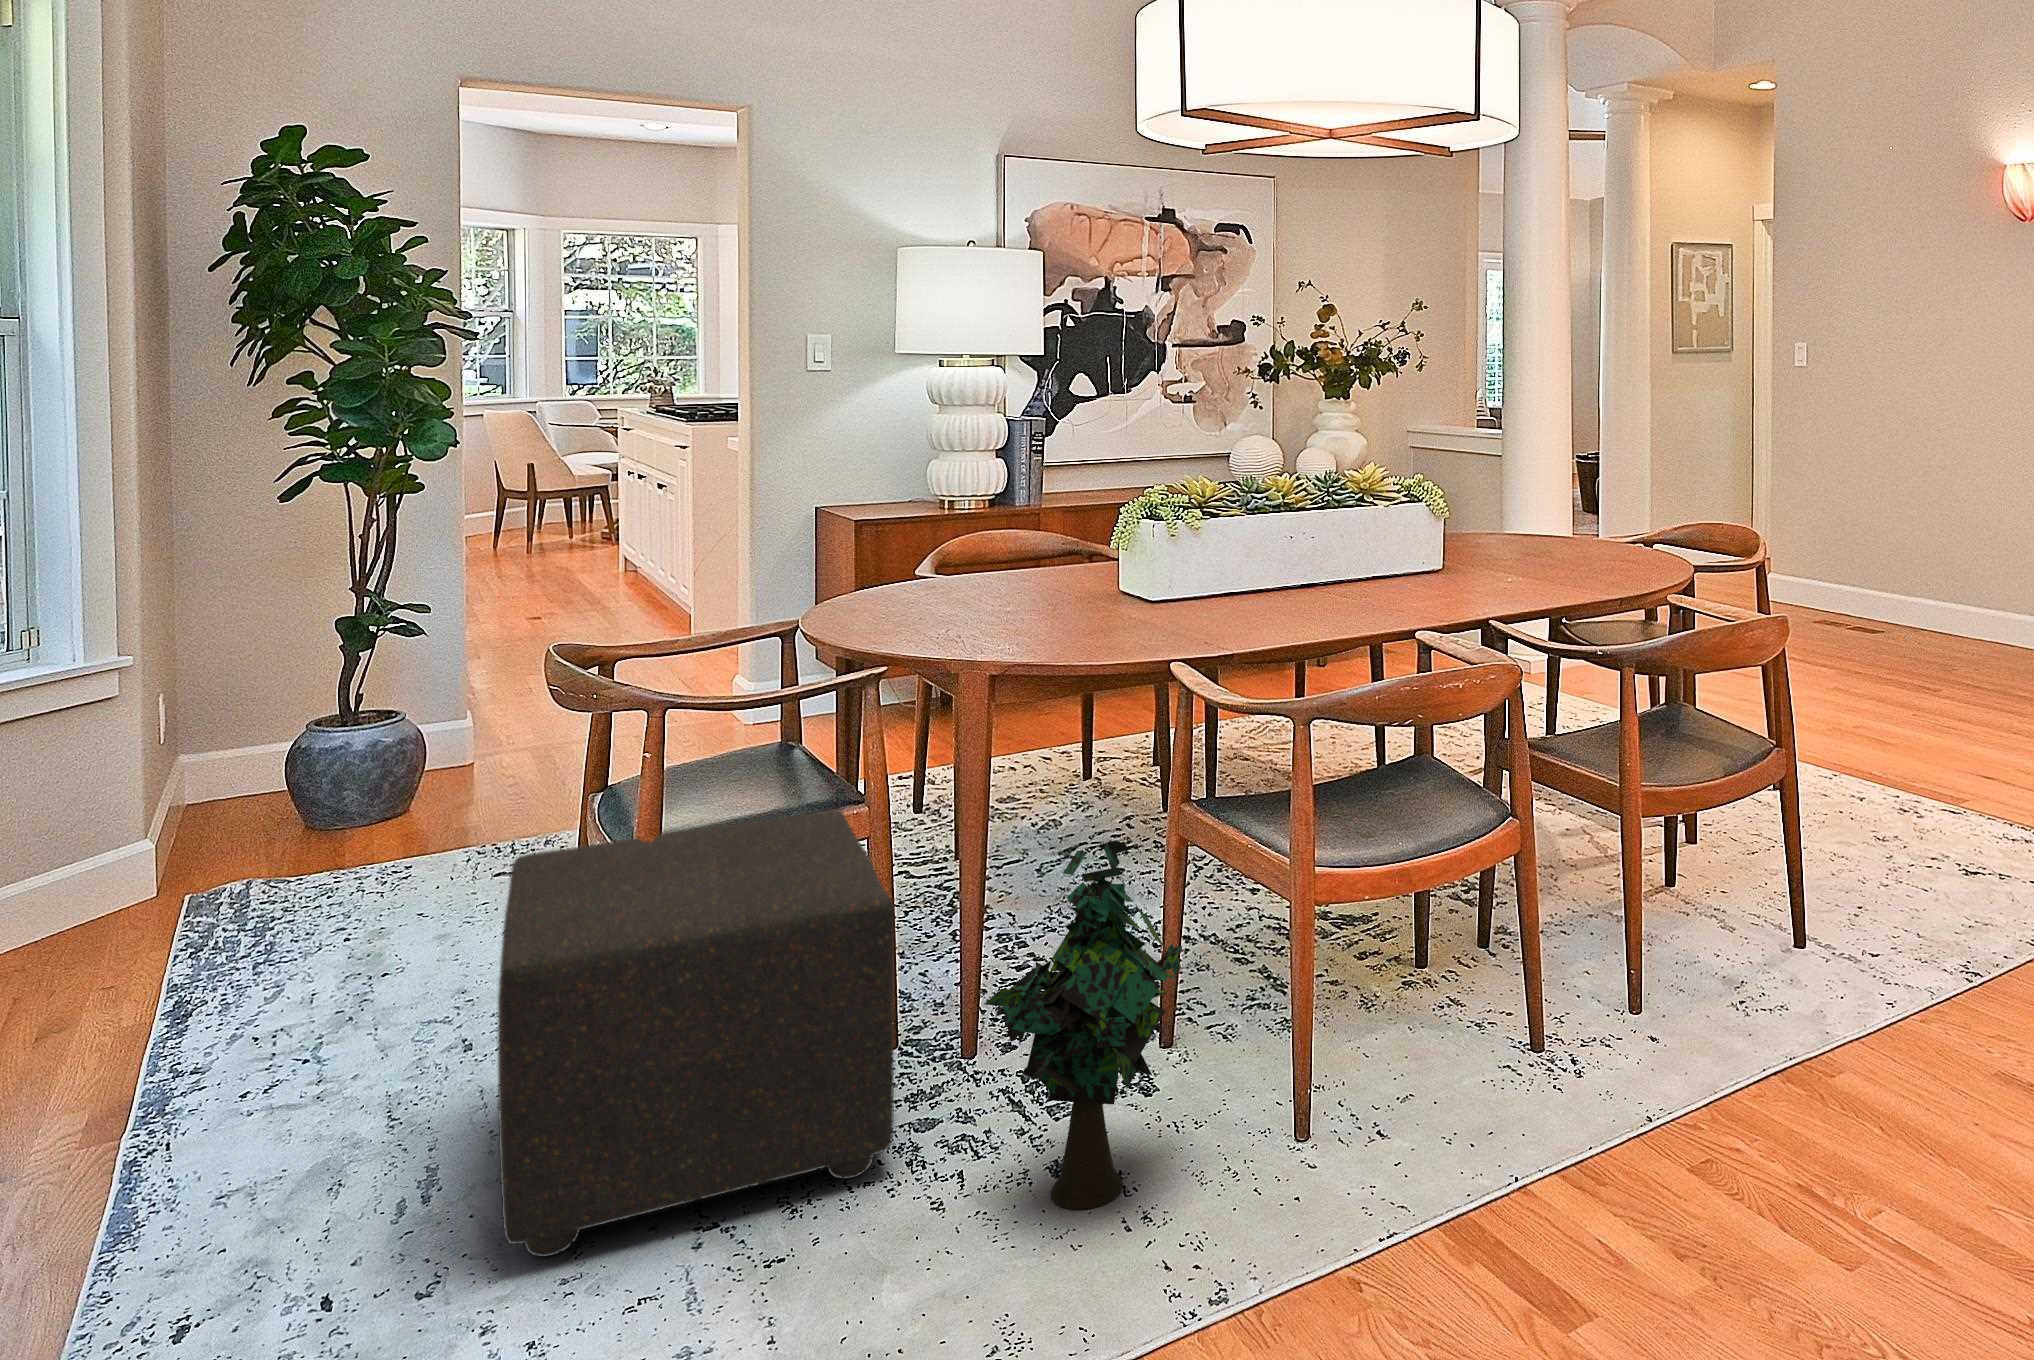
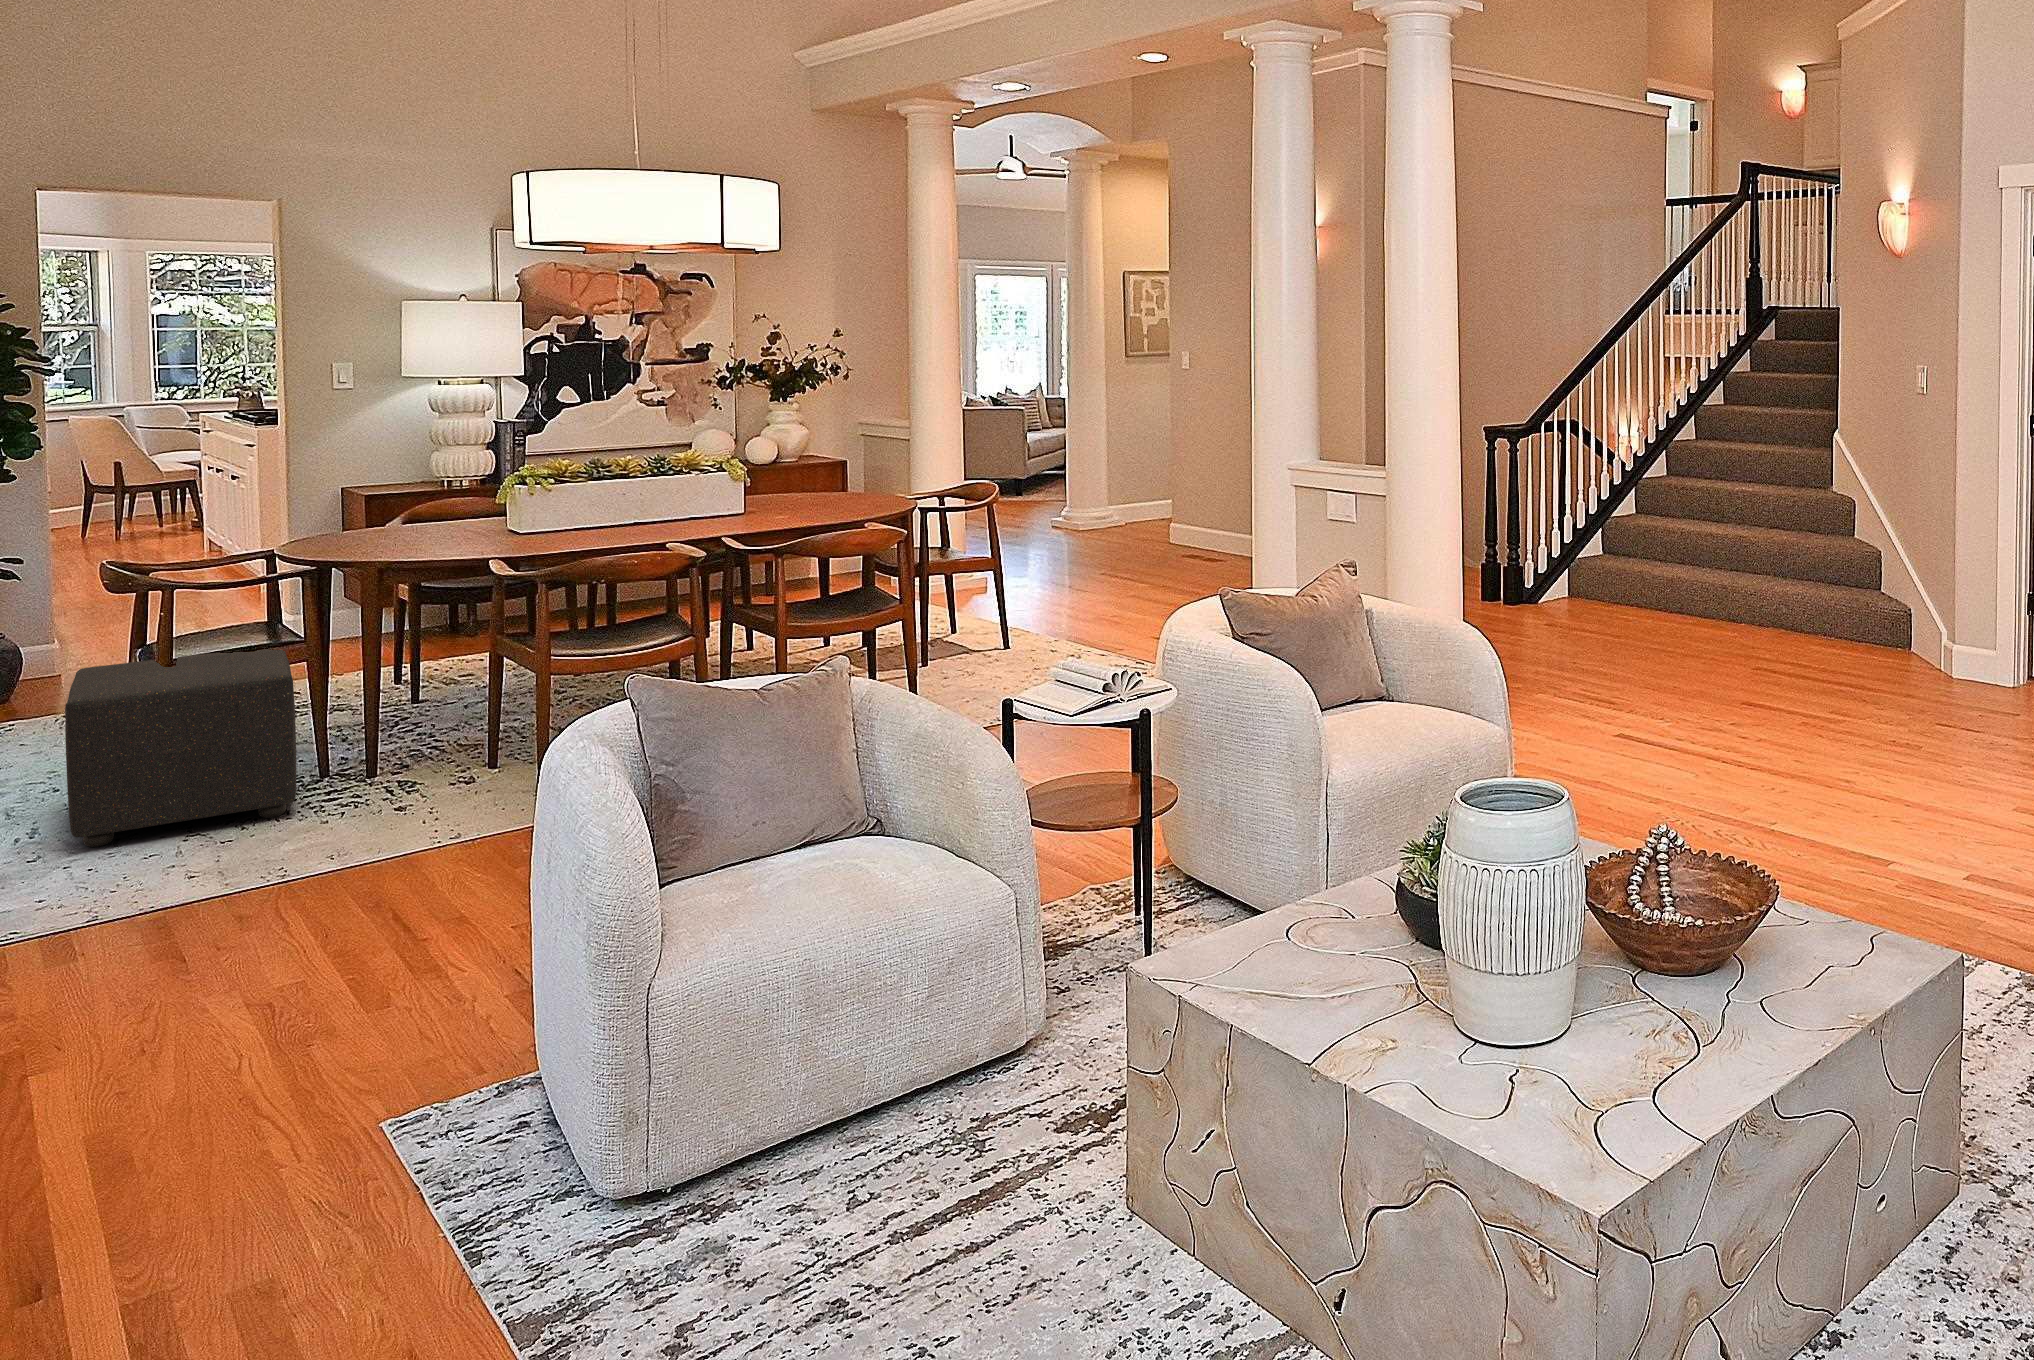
decorative plant: present [984,840,1183,1209] -> none [336,641,455,820]

